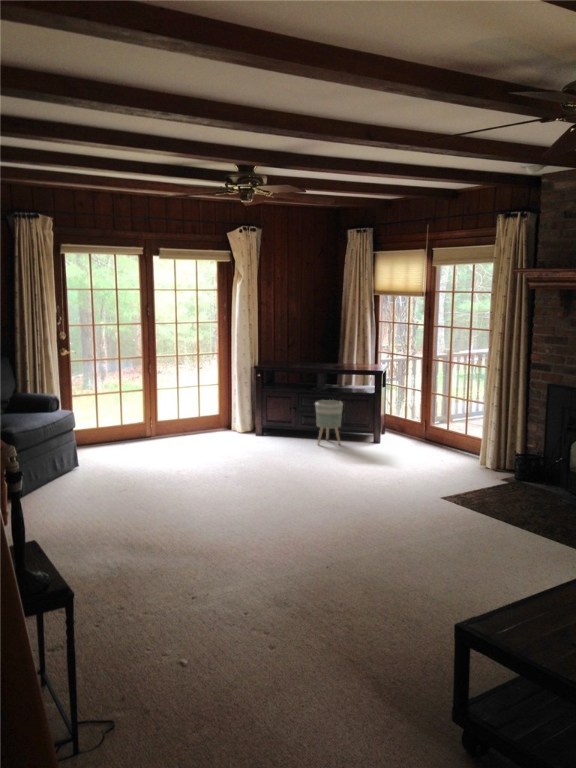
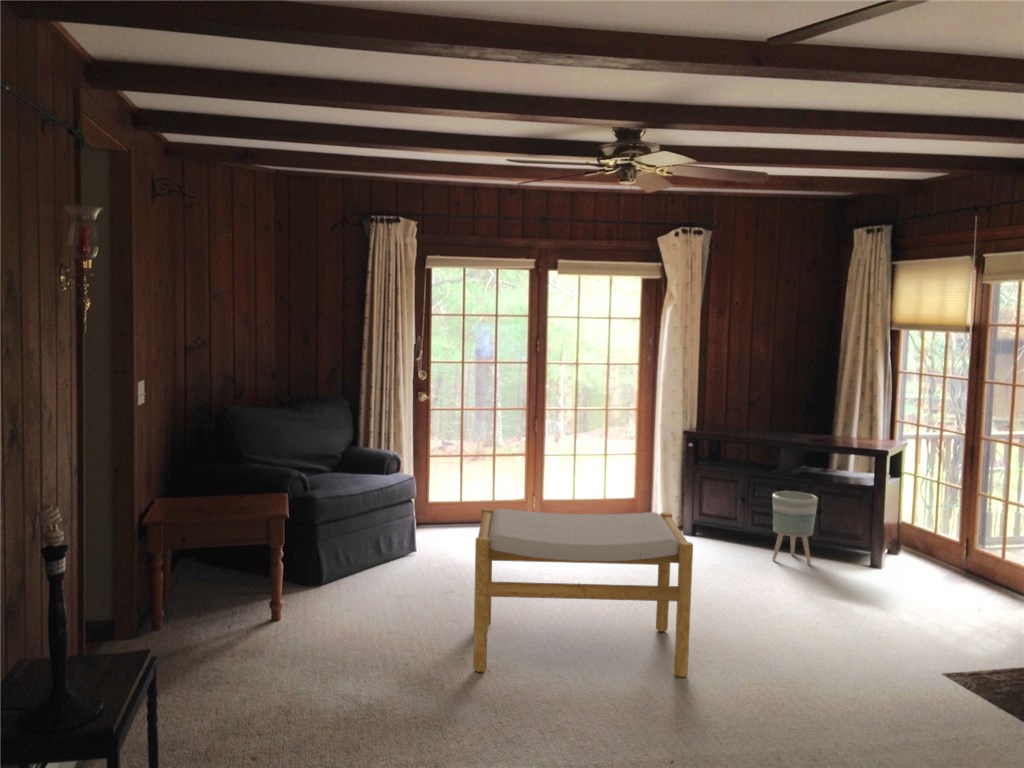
footstool: none [149,419,305,542] -> present [473,508,693,677]

